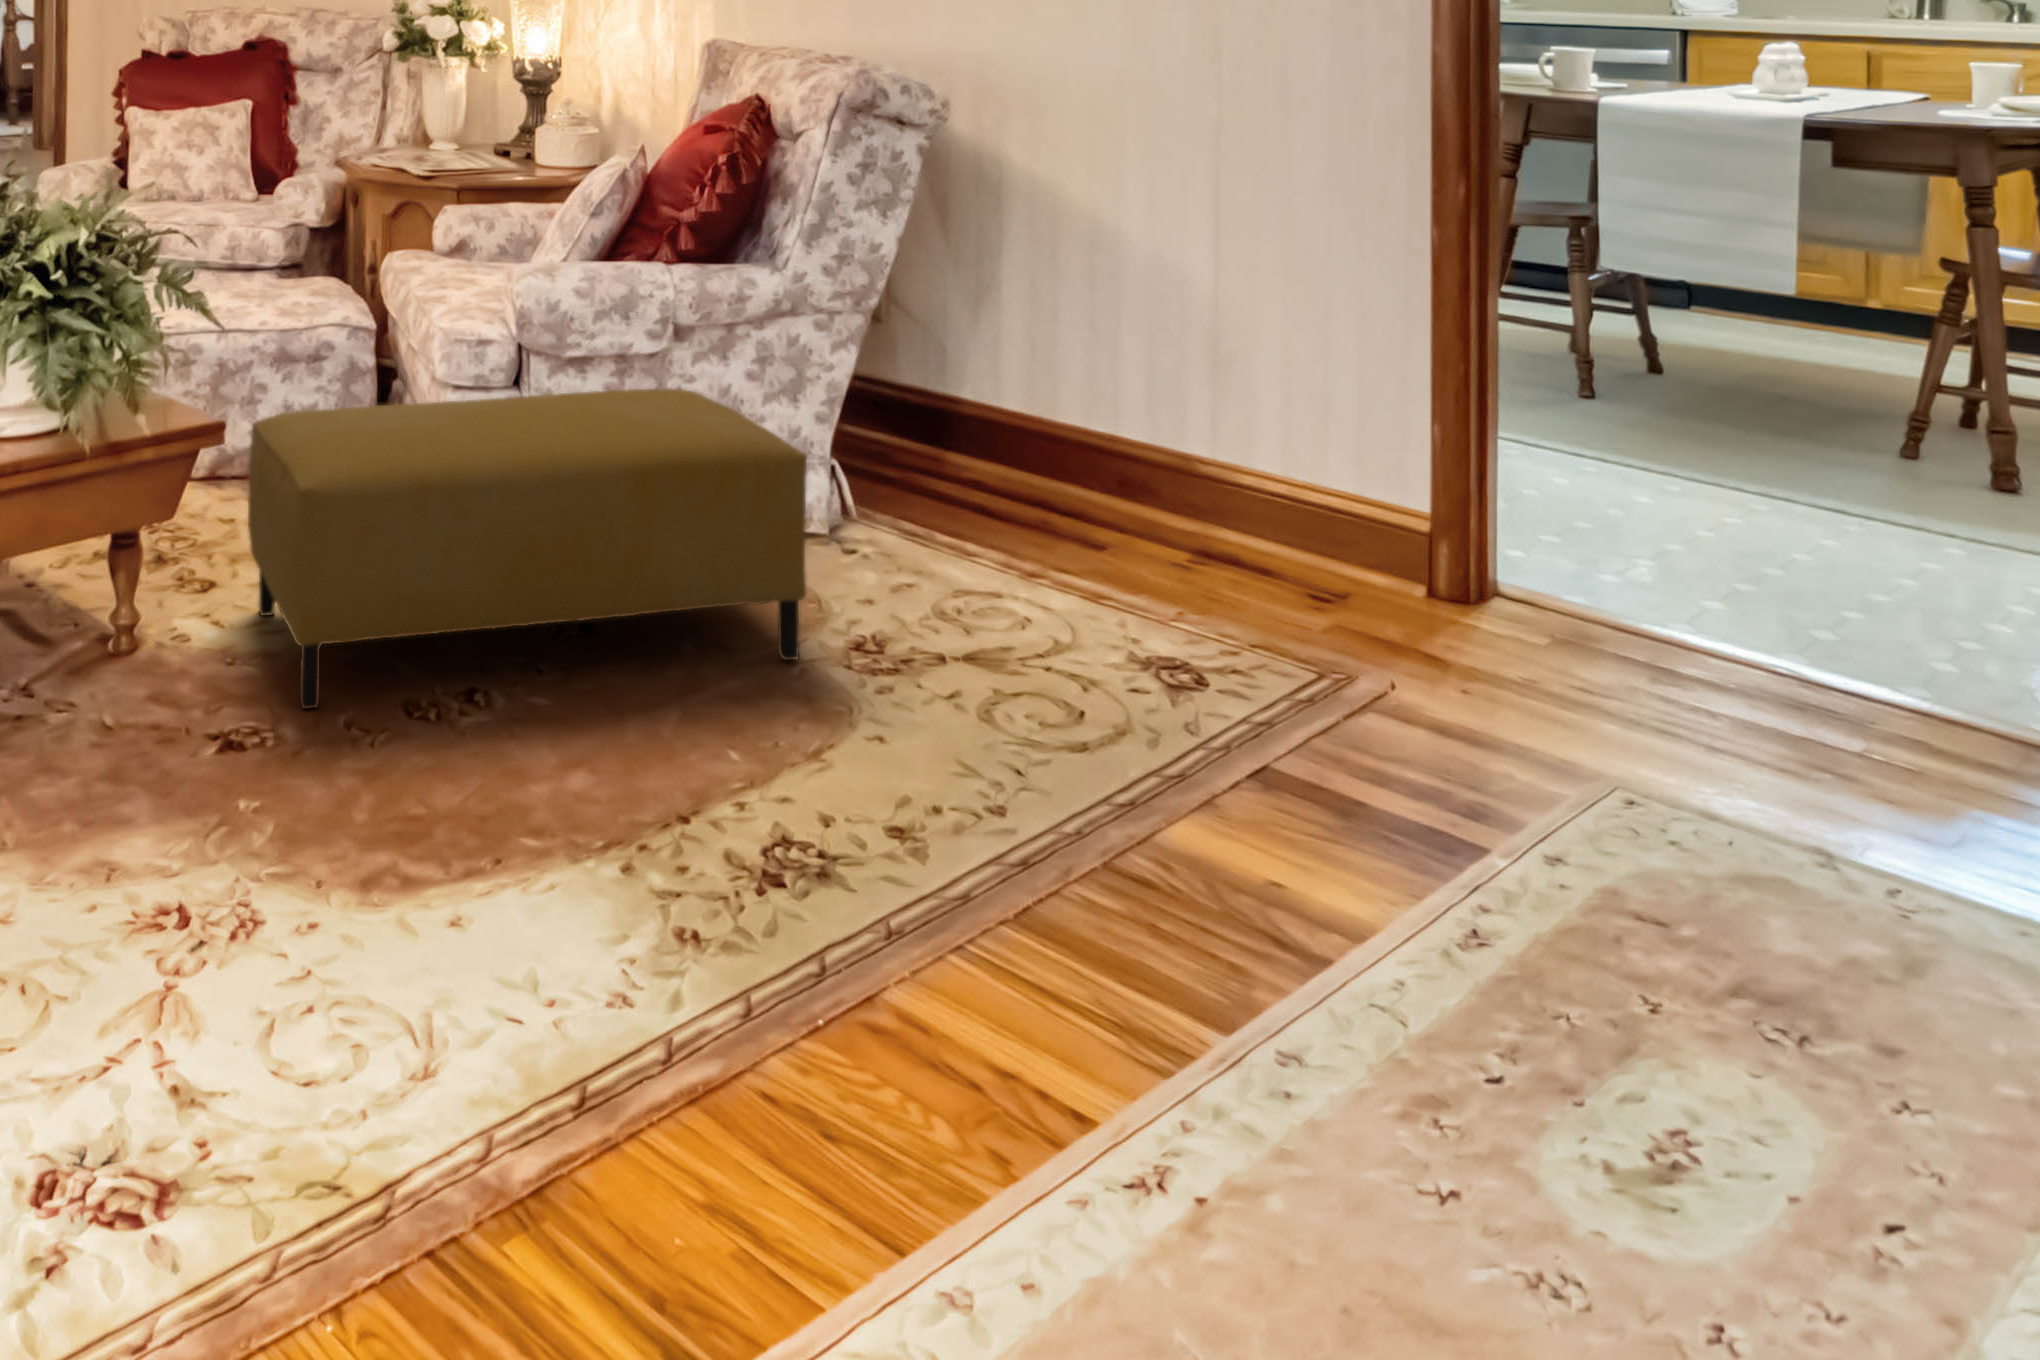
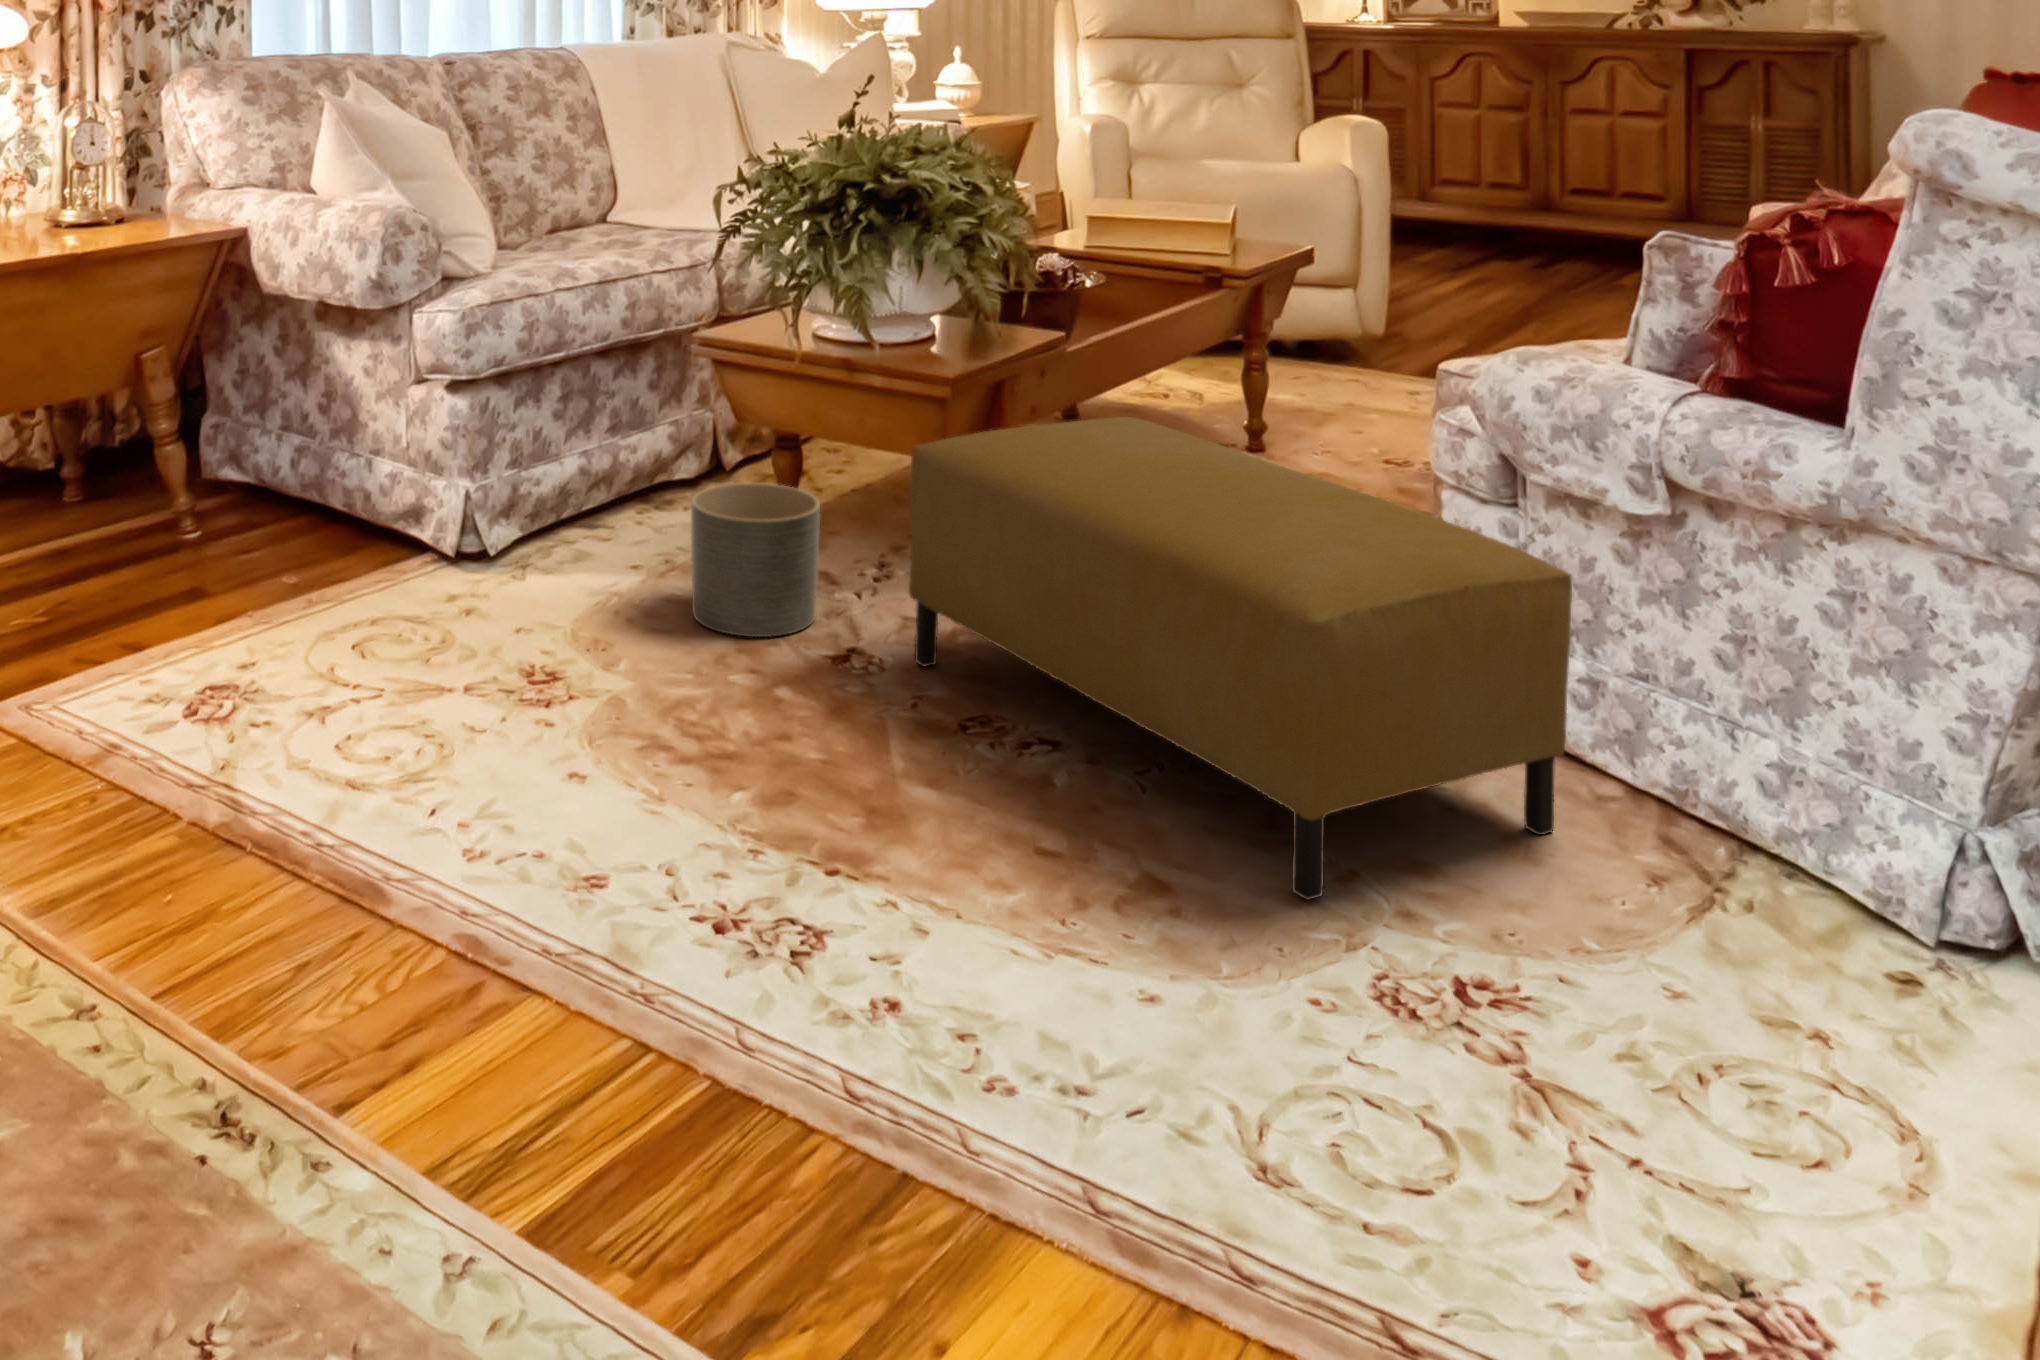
planter: none [41,606,194,799] -> present [691,483,820,637]

